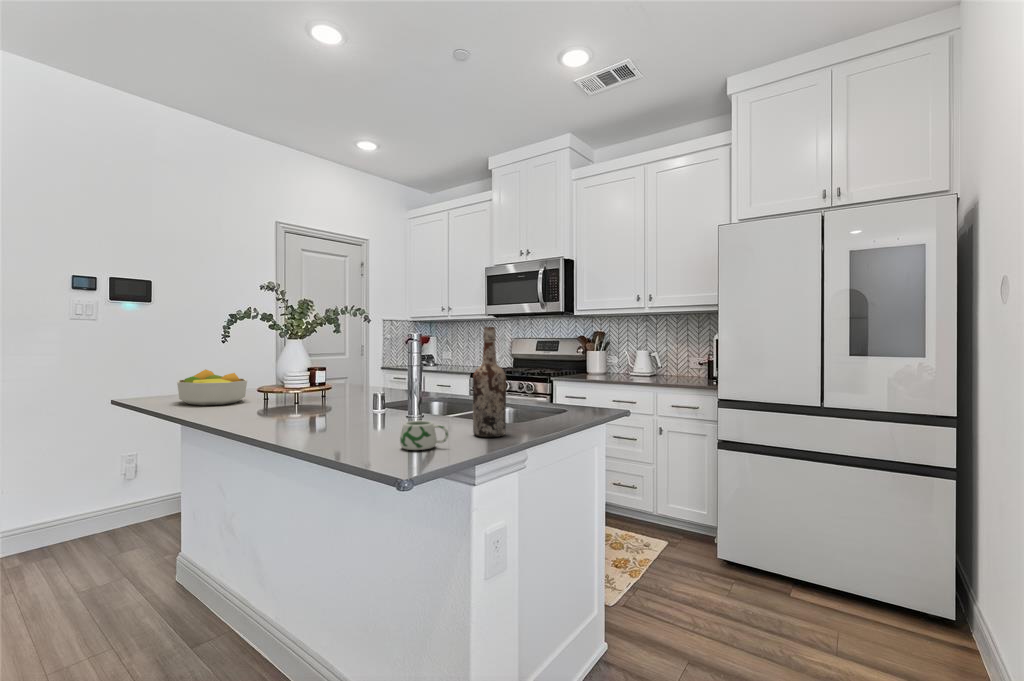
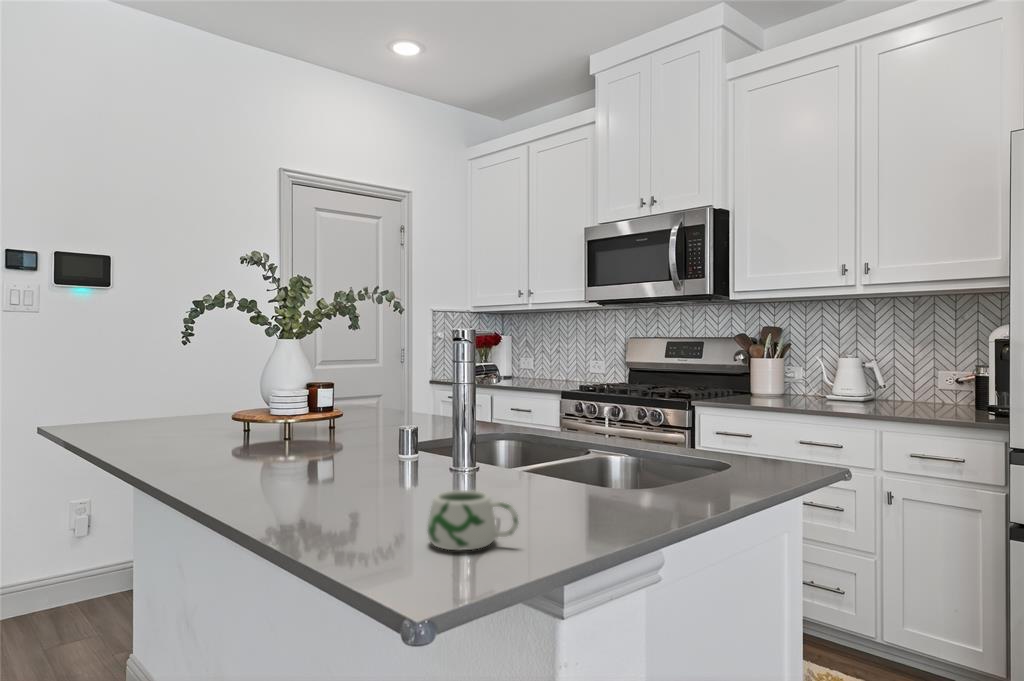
wine bottle: present [473,327,506,437] -> none [566,313,630,523]
fruit bowl: present [177,369,247,405] -> none [114,384,216,440]

